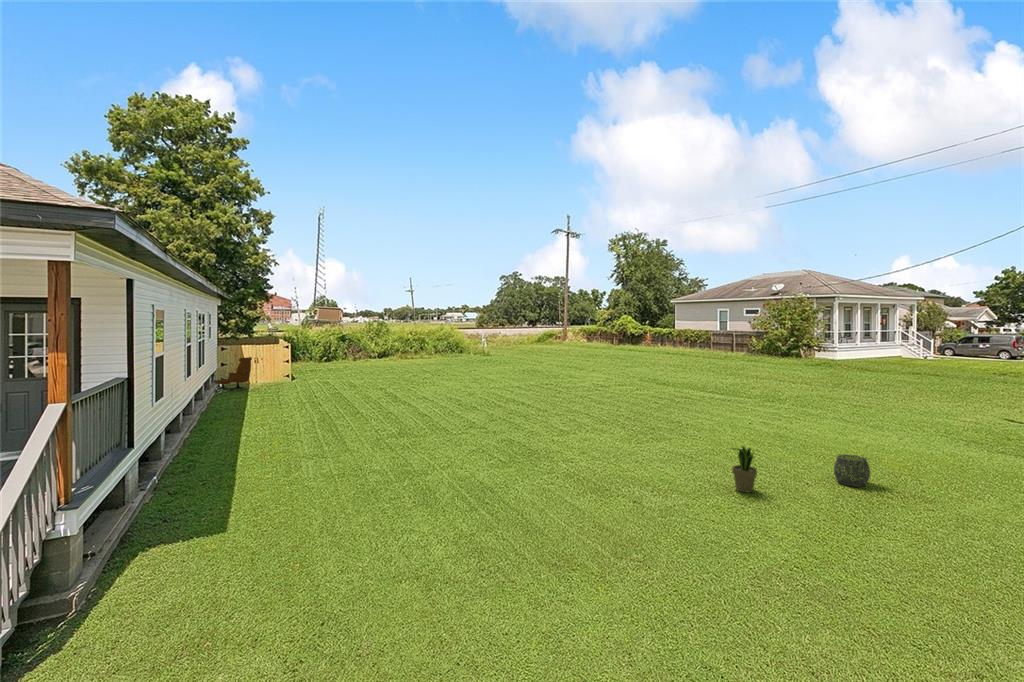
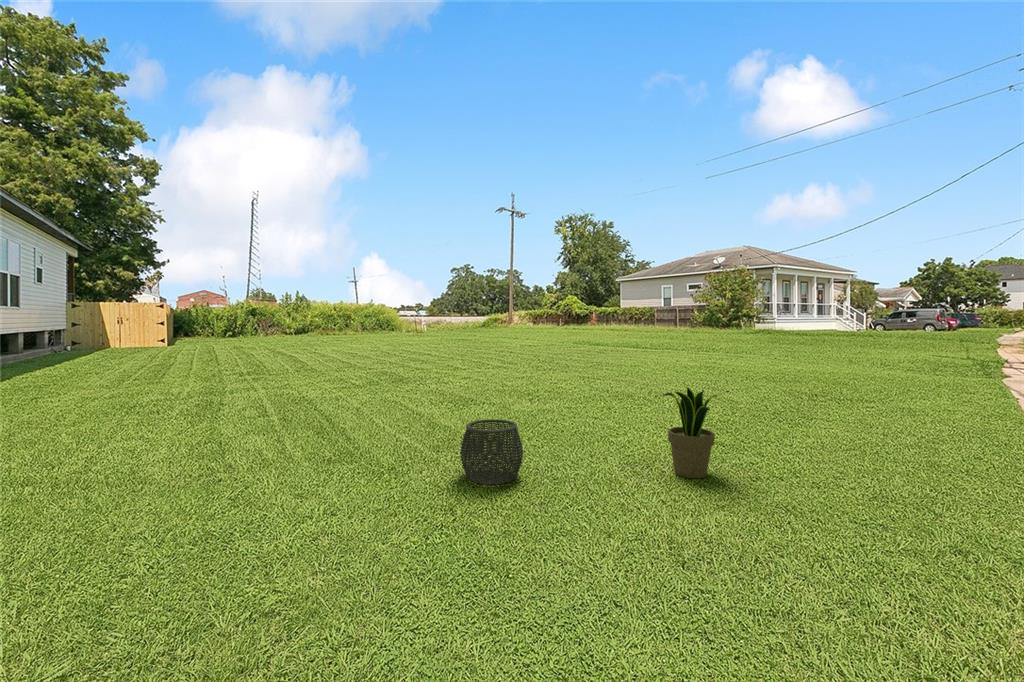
lounge chair: present [215,357,252,390] -> none [30,314,80,357]
woven basket: present [834,454,870,487] -> present [460,419,523,485]

